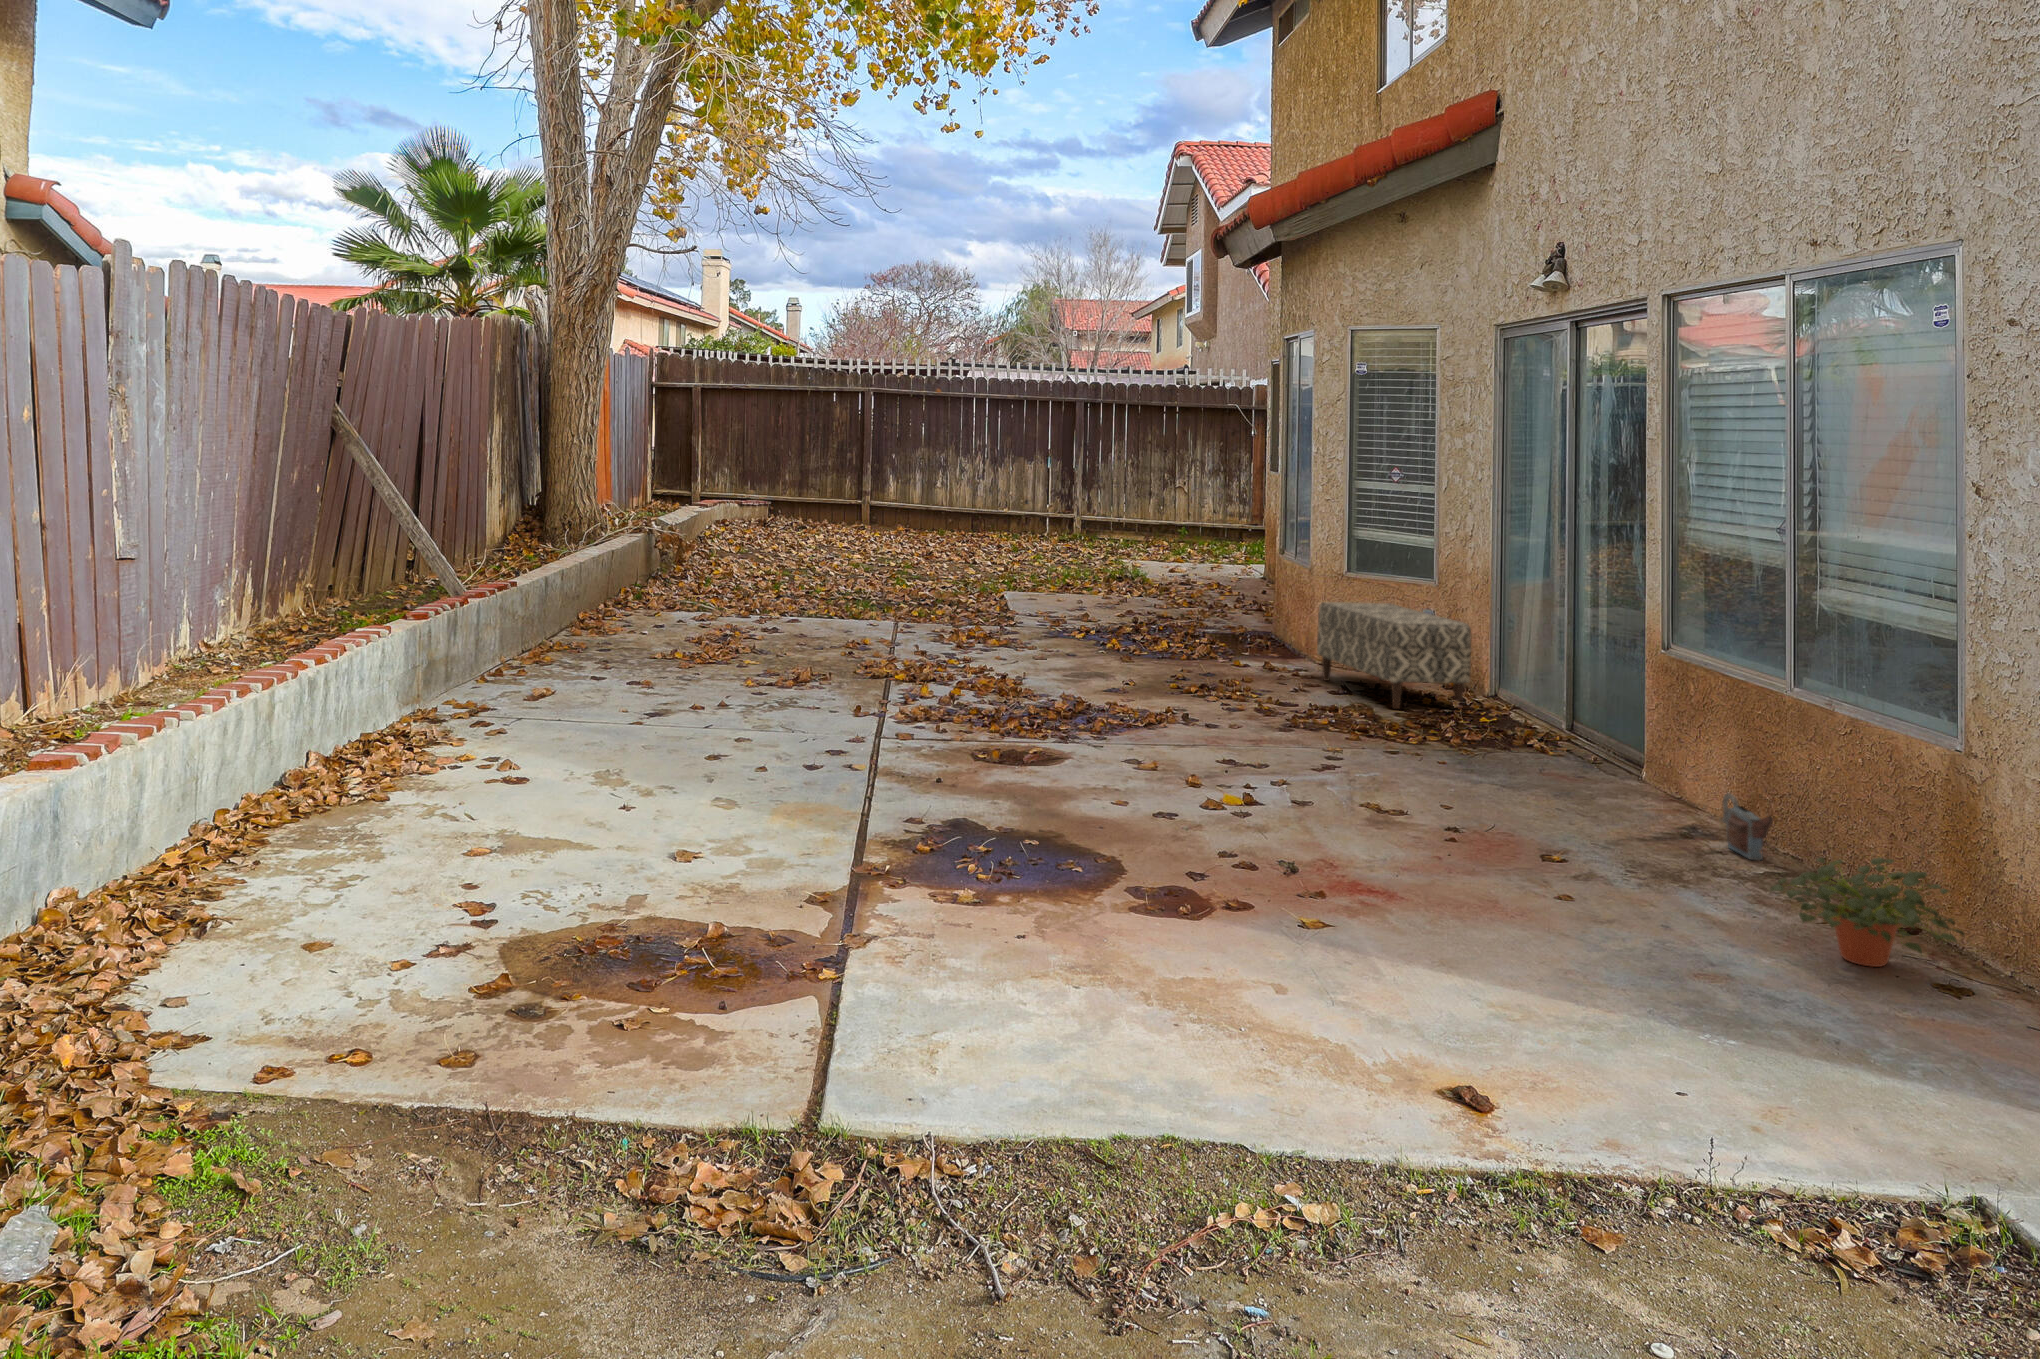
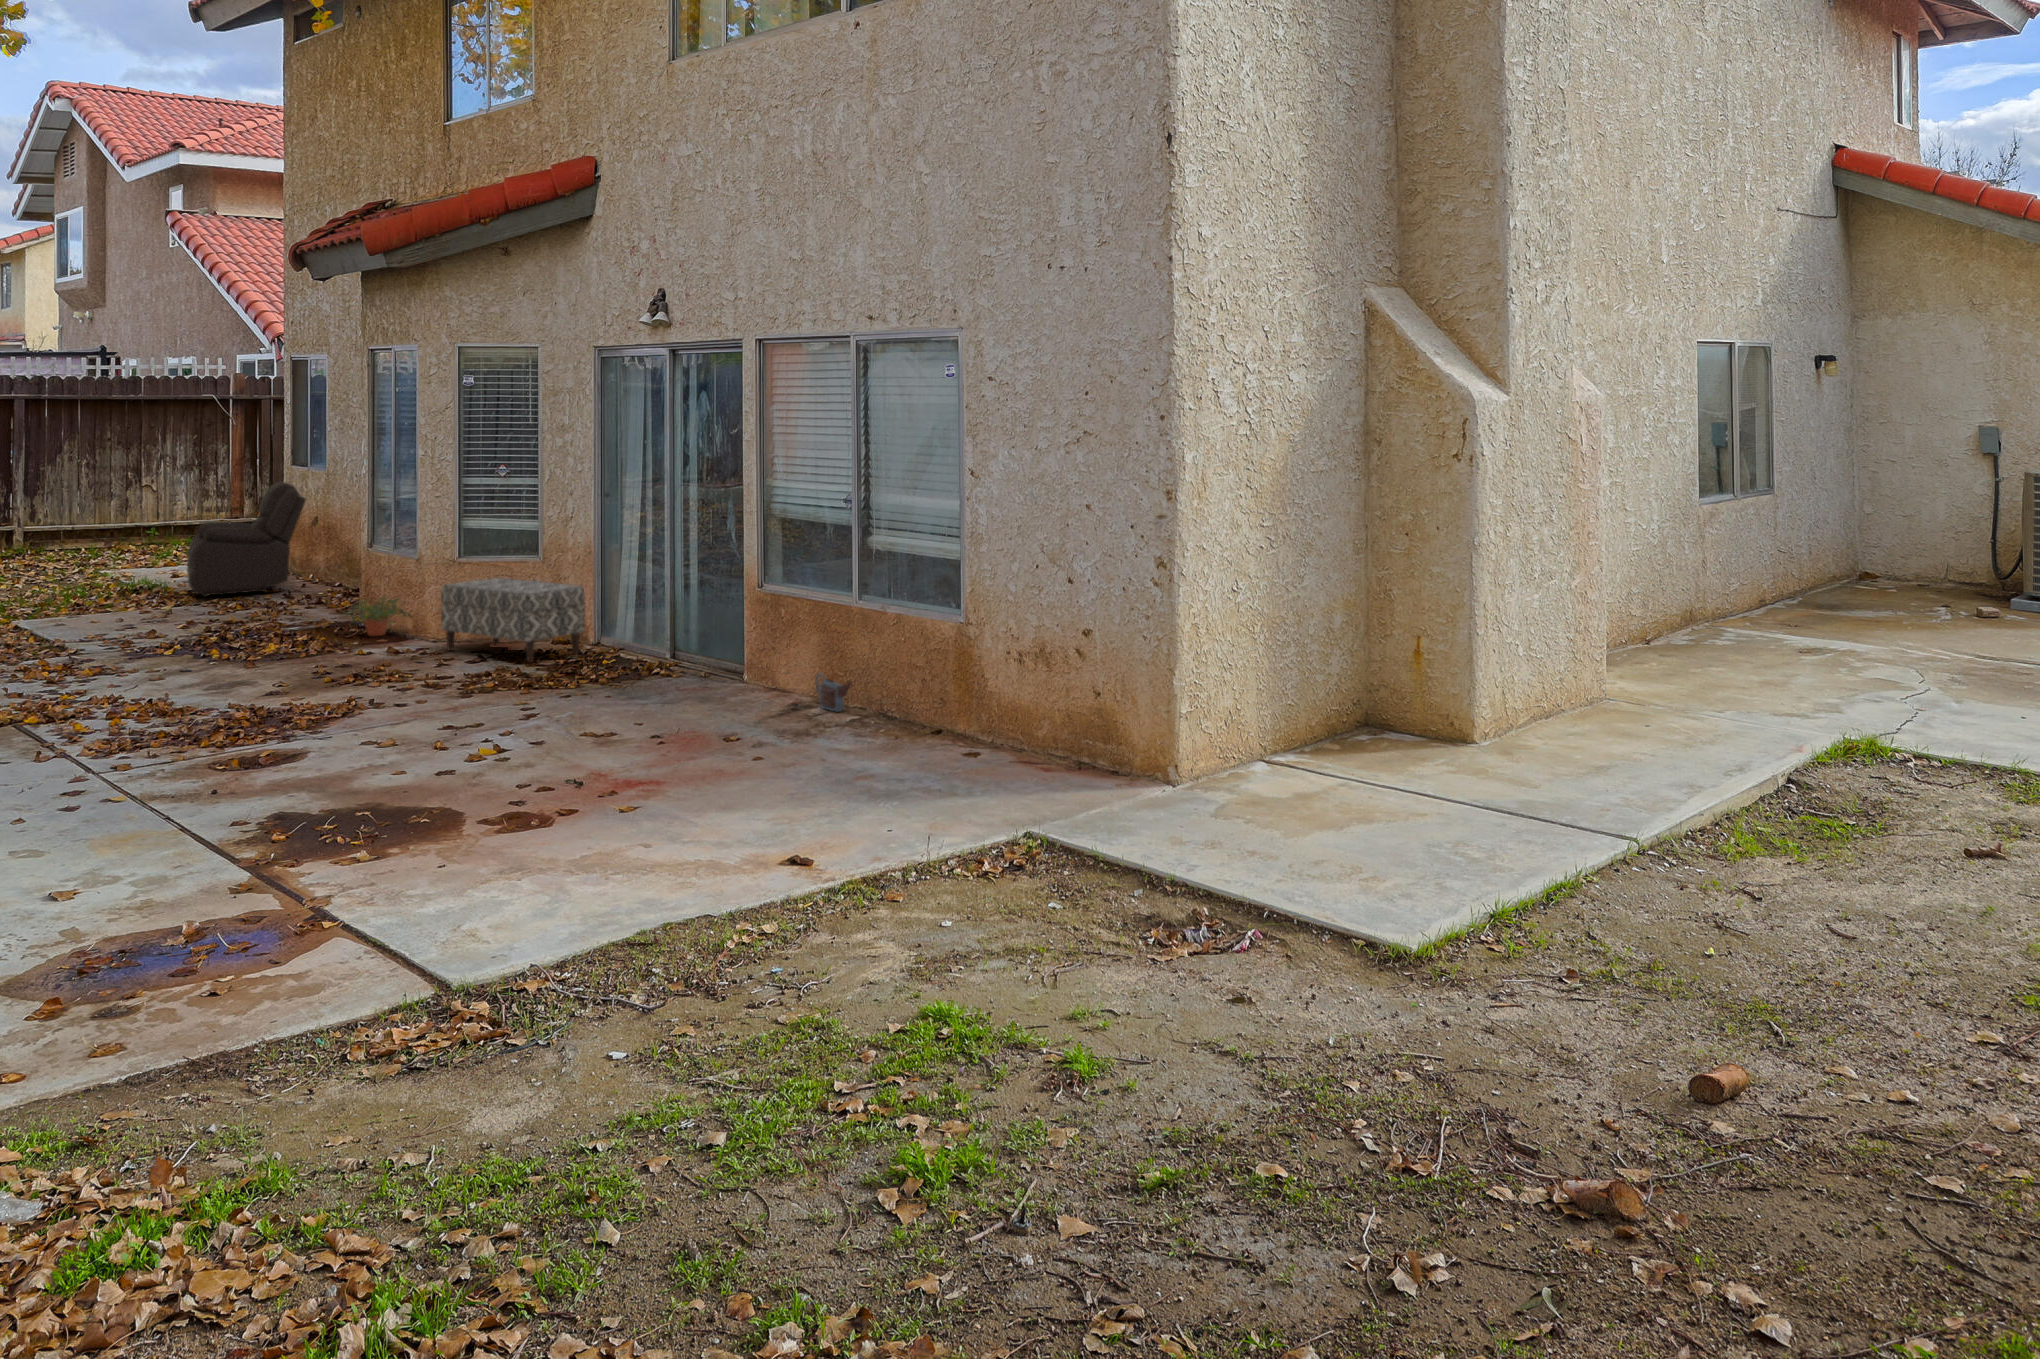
chair: none [1155,486,1262,598] -> present [187,482,306,597]
potted plant: present [1771,857,1965,967] -> present [342,597,411,636]

